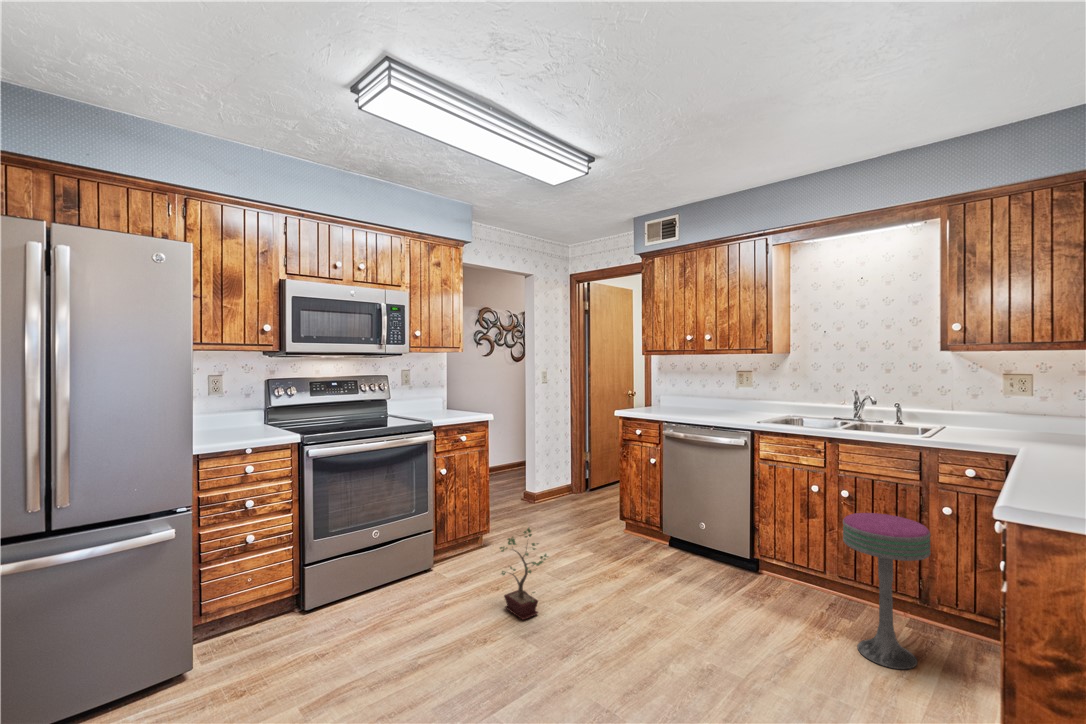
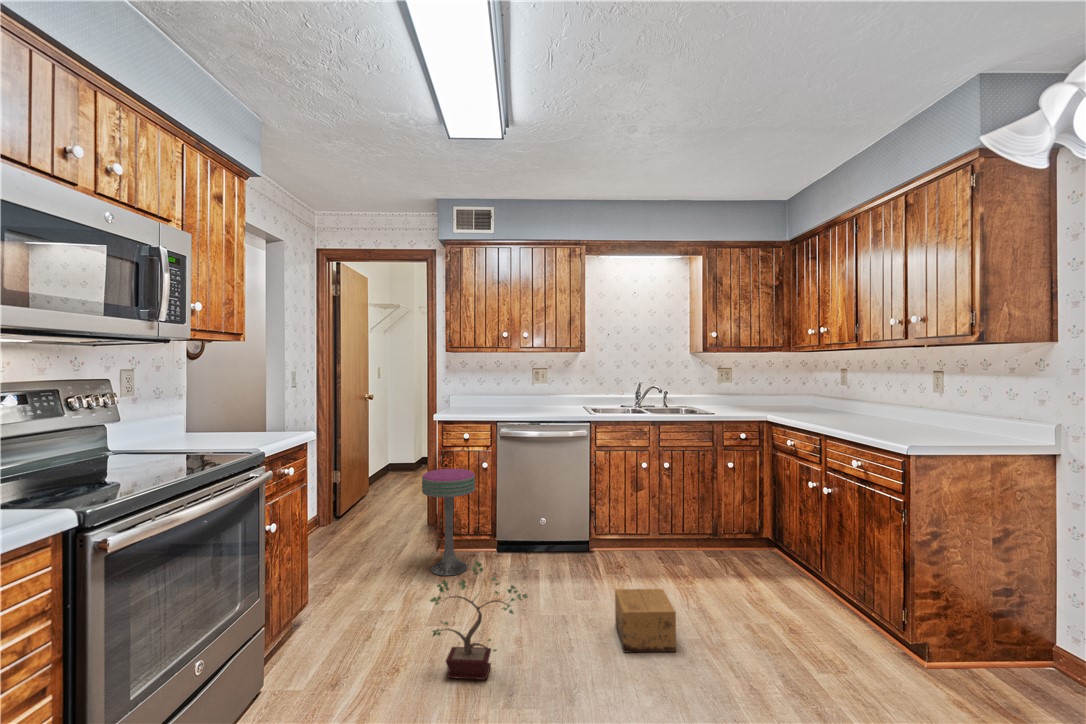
bar stool: present [843,513,931,669] -> present [422,469,475,576]
cardboard box: none [640,597,714,675] -> present [615,589,676,652]

